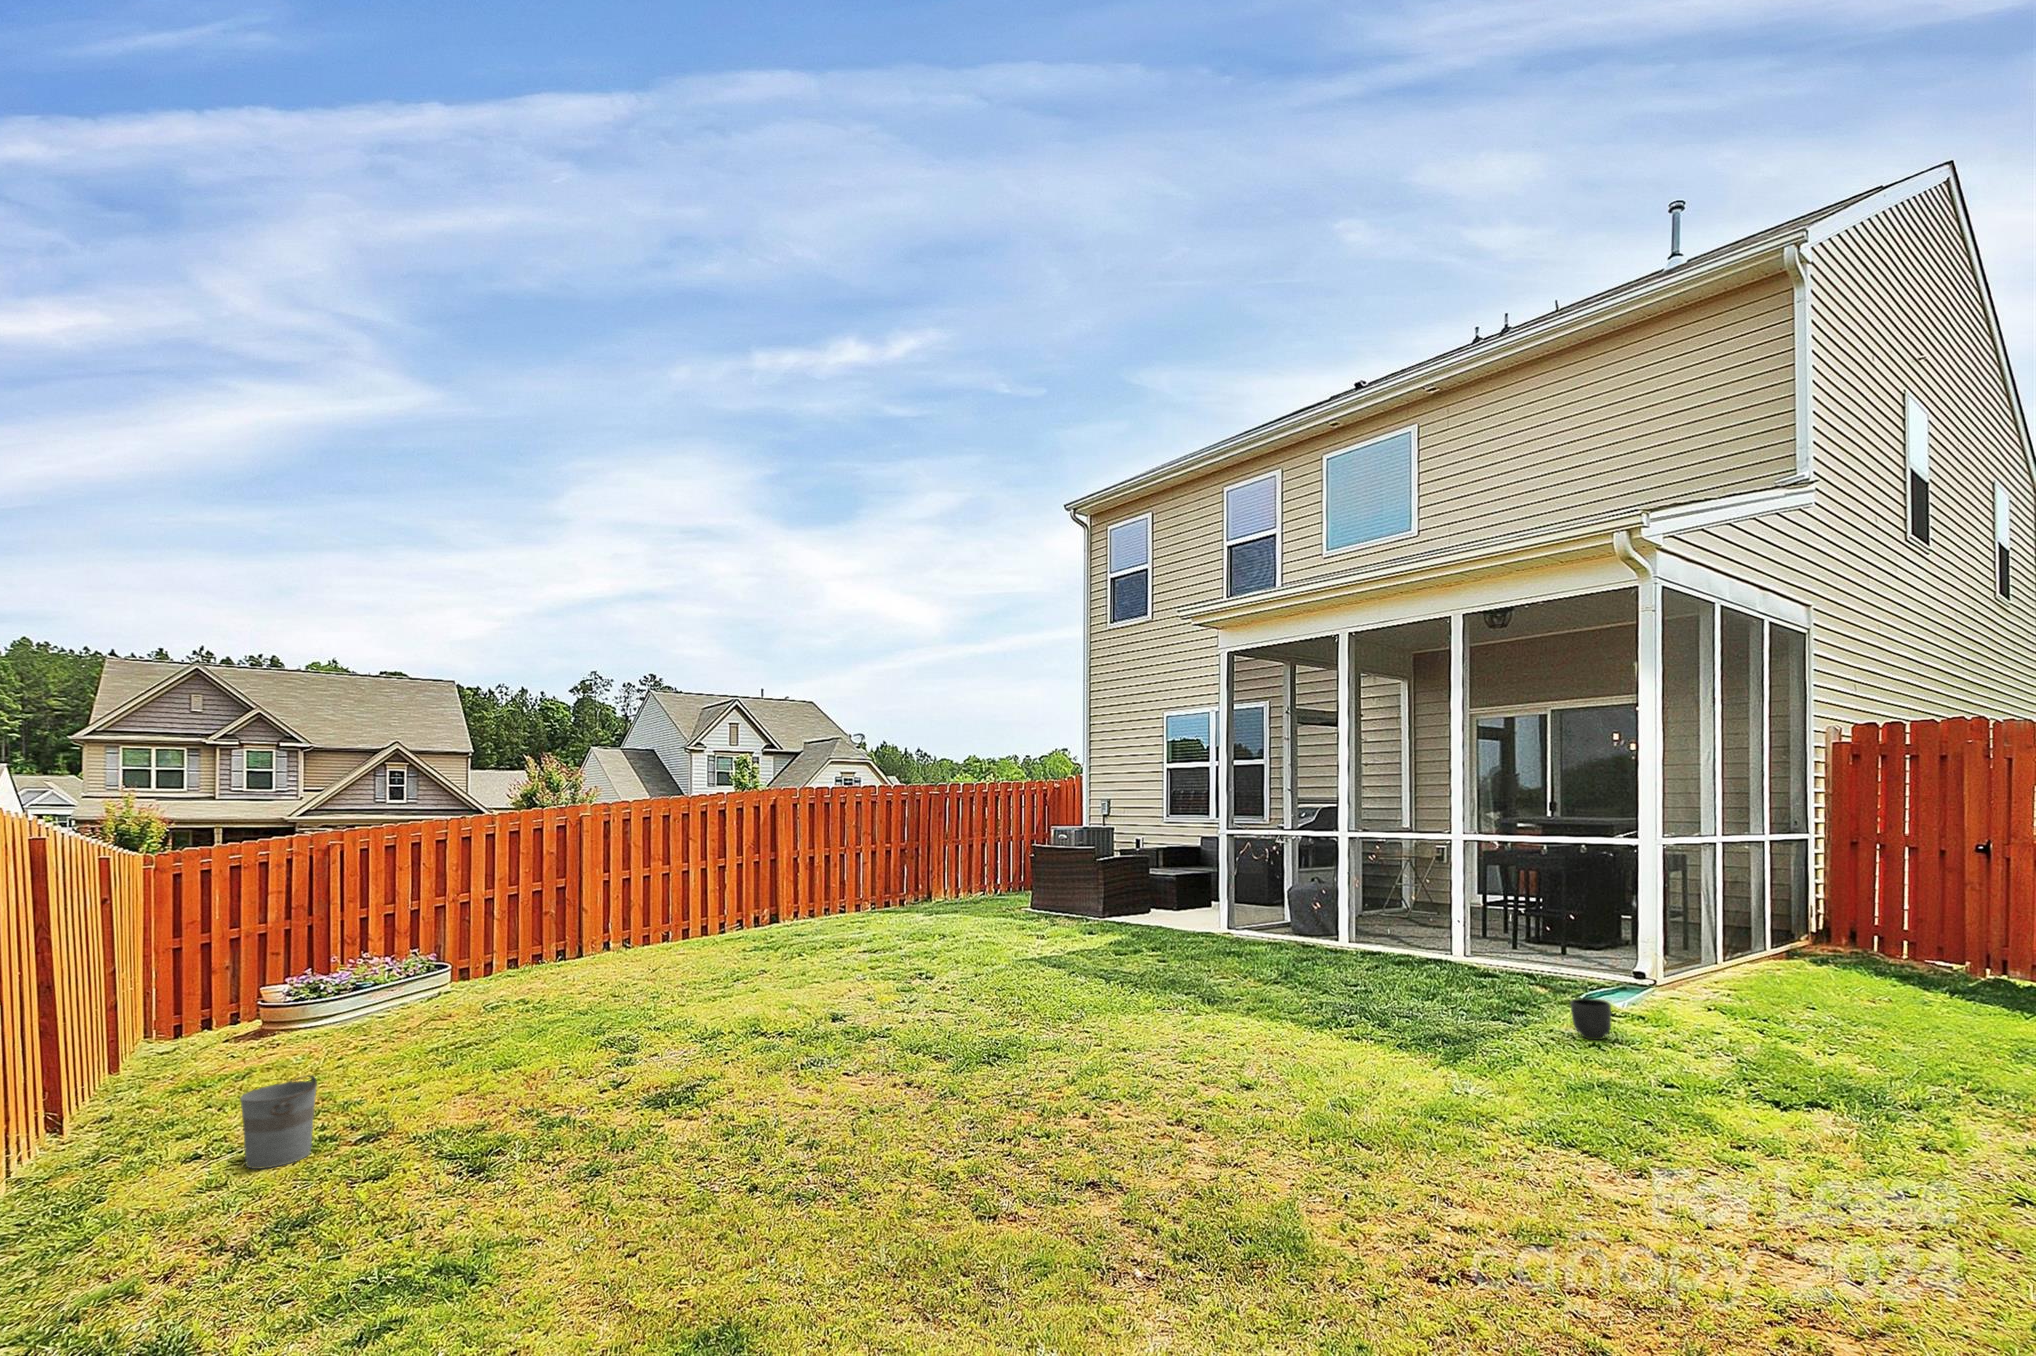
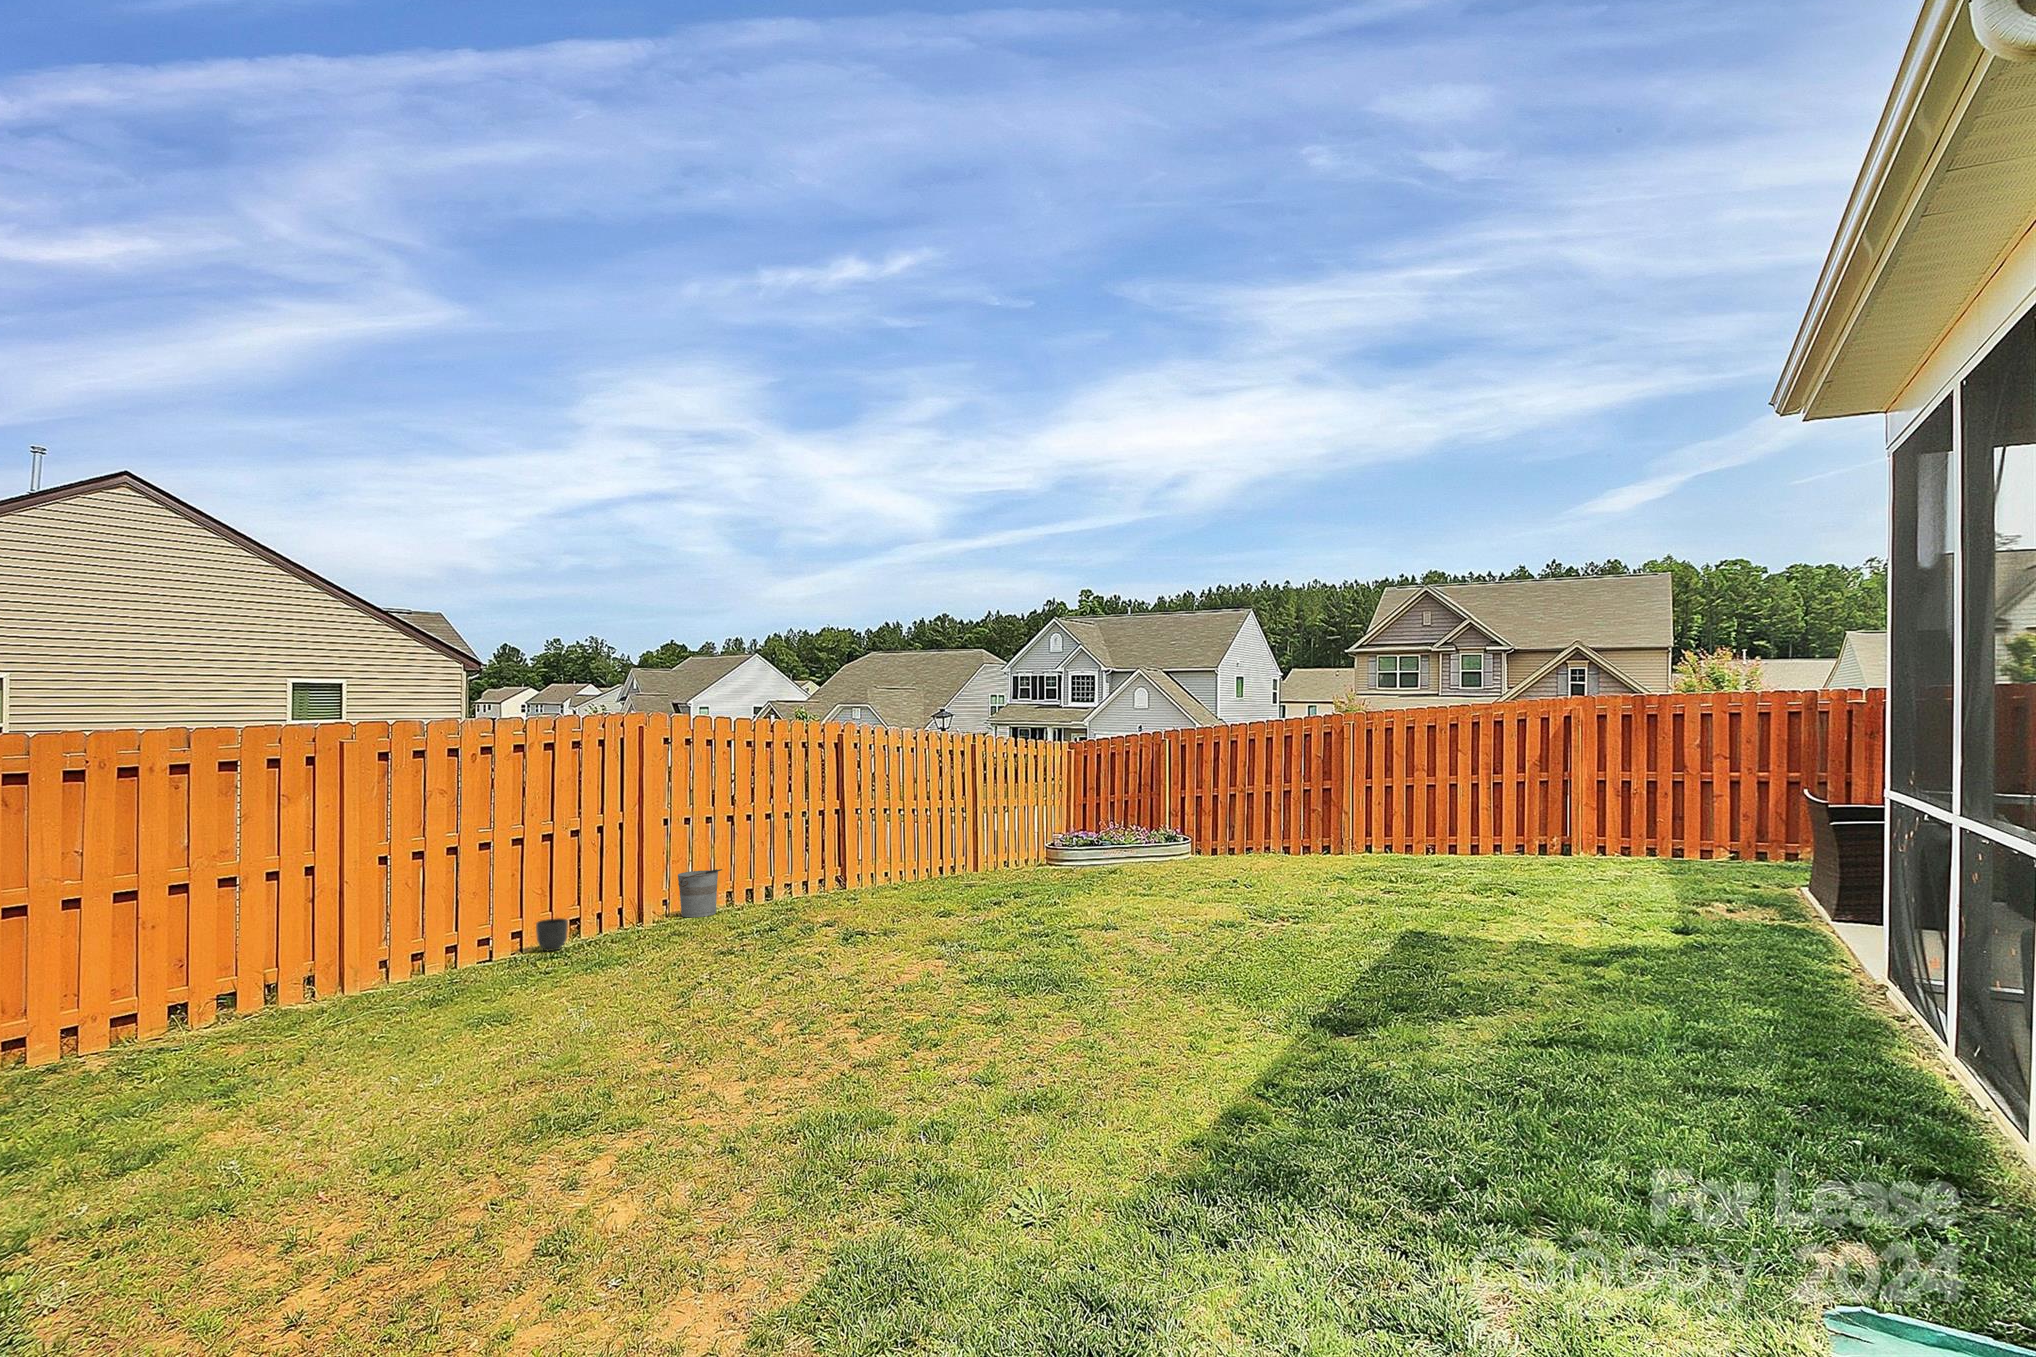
planter: present [1570,998,1611,1040] -> present [536,918,568,951]

